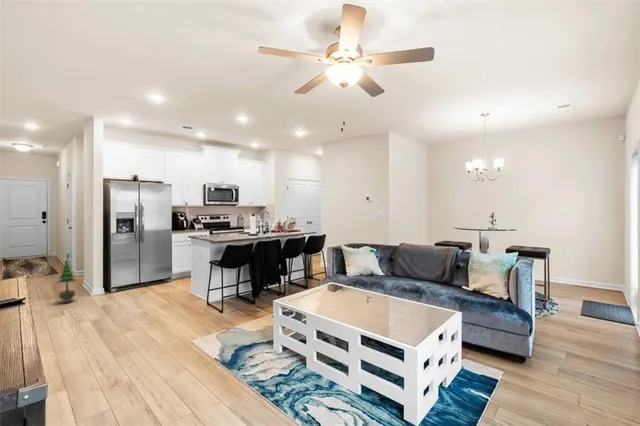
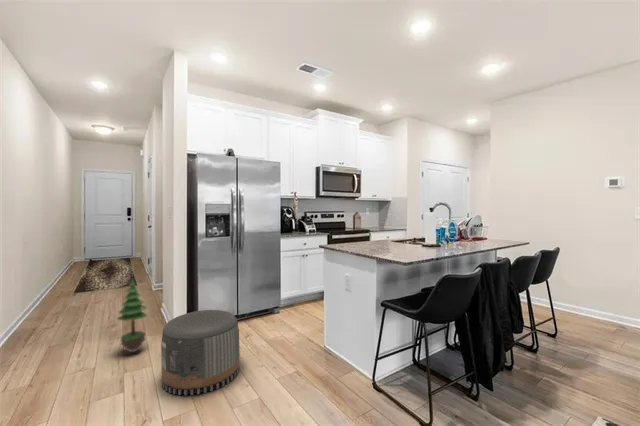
pouf: none [87,274,134,314] -> present [161,310,240,395]

